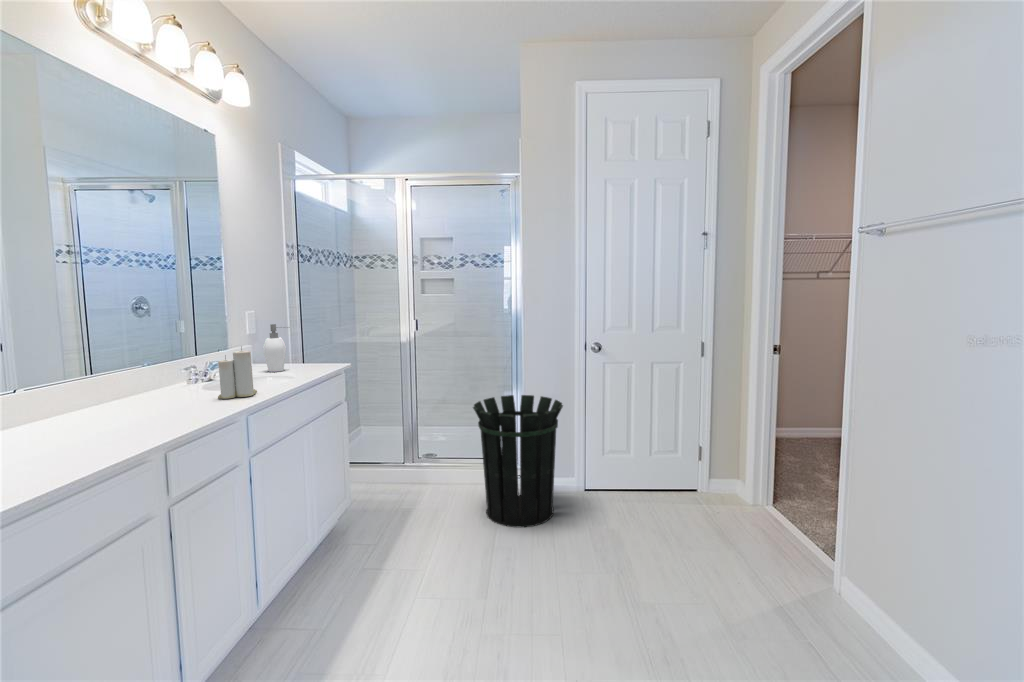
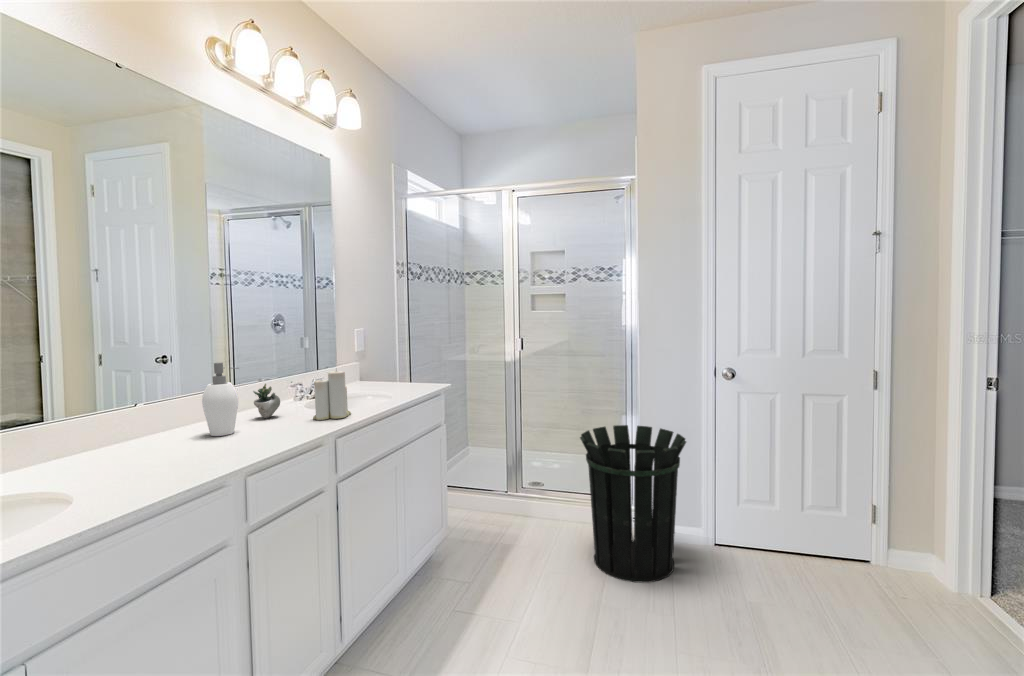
soap dispenser: present [263,324,288,372] -> present [202,363,239,436]
succulent plant: none [148,362,194,400] -> present [253,381,292,418]

